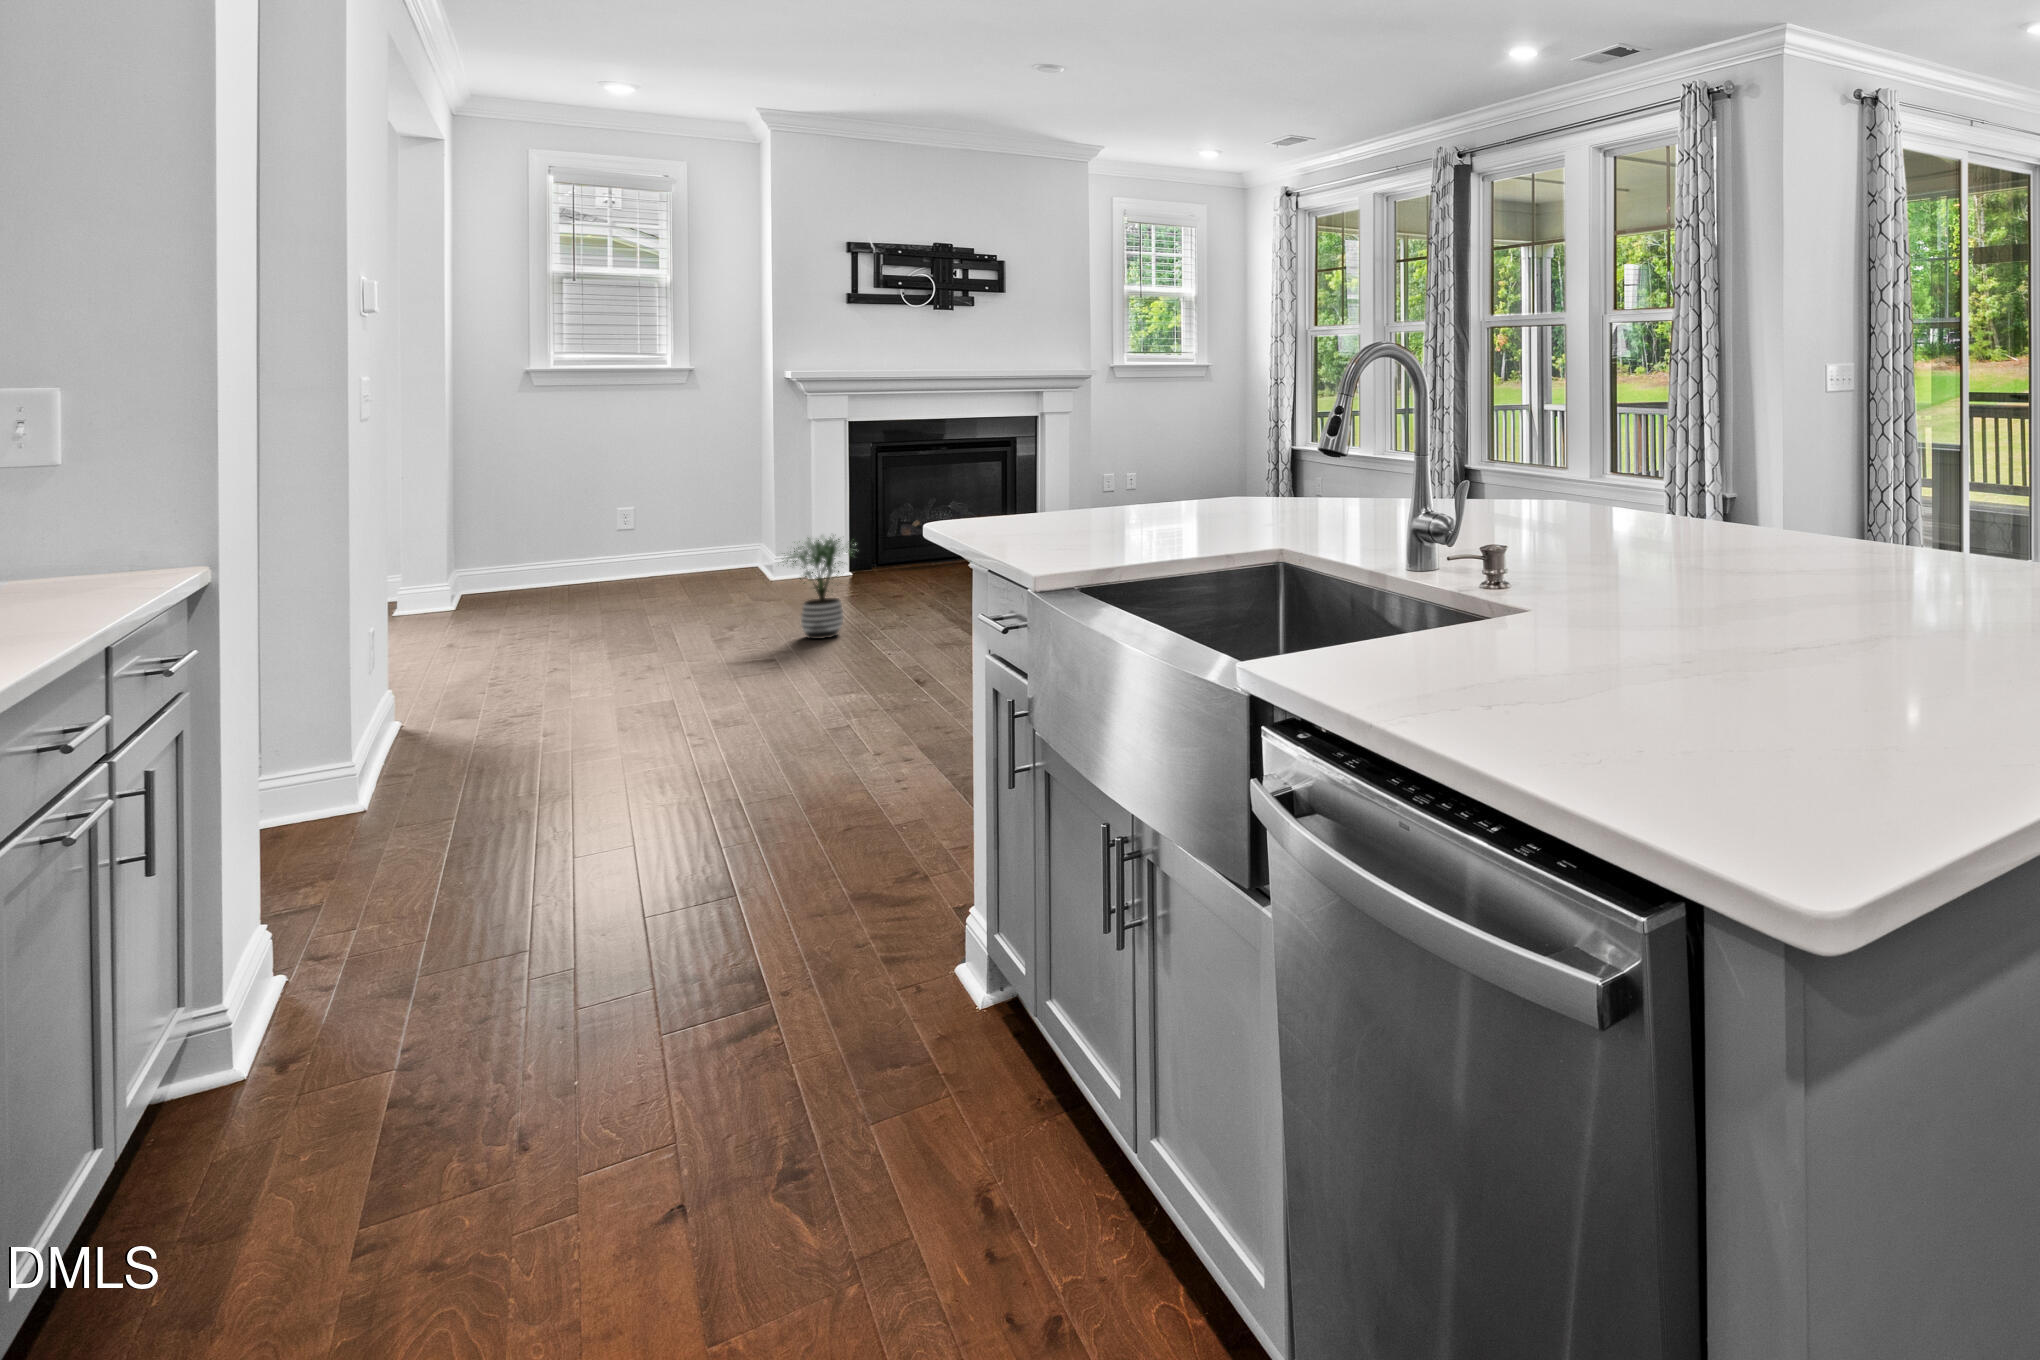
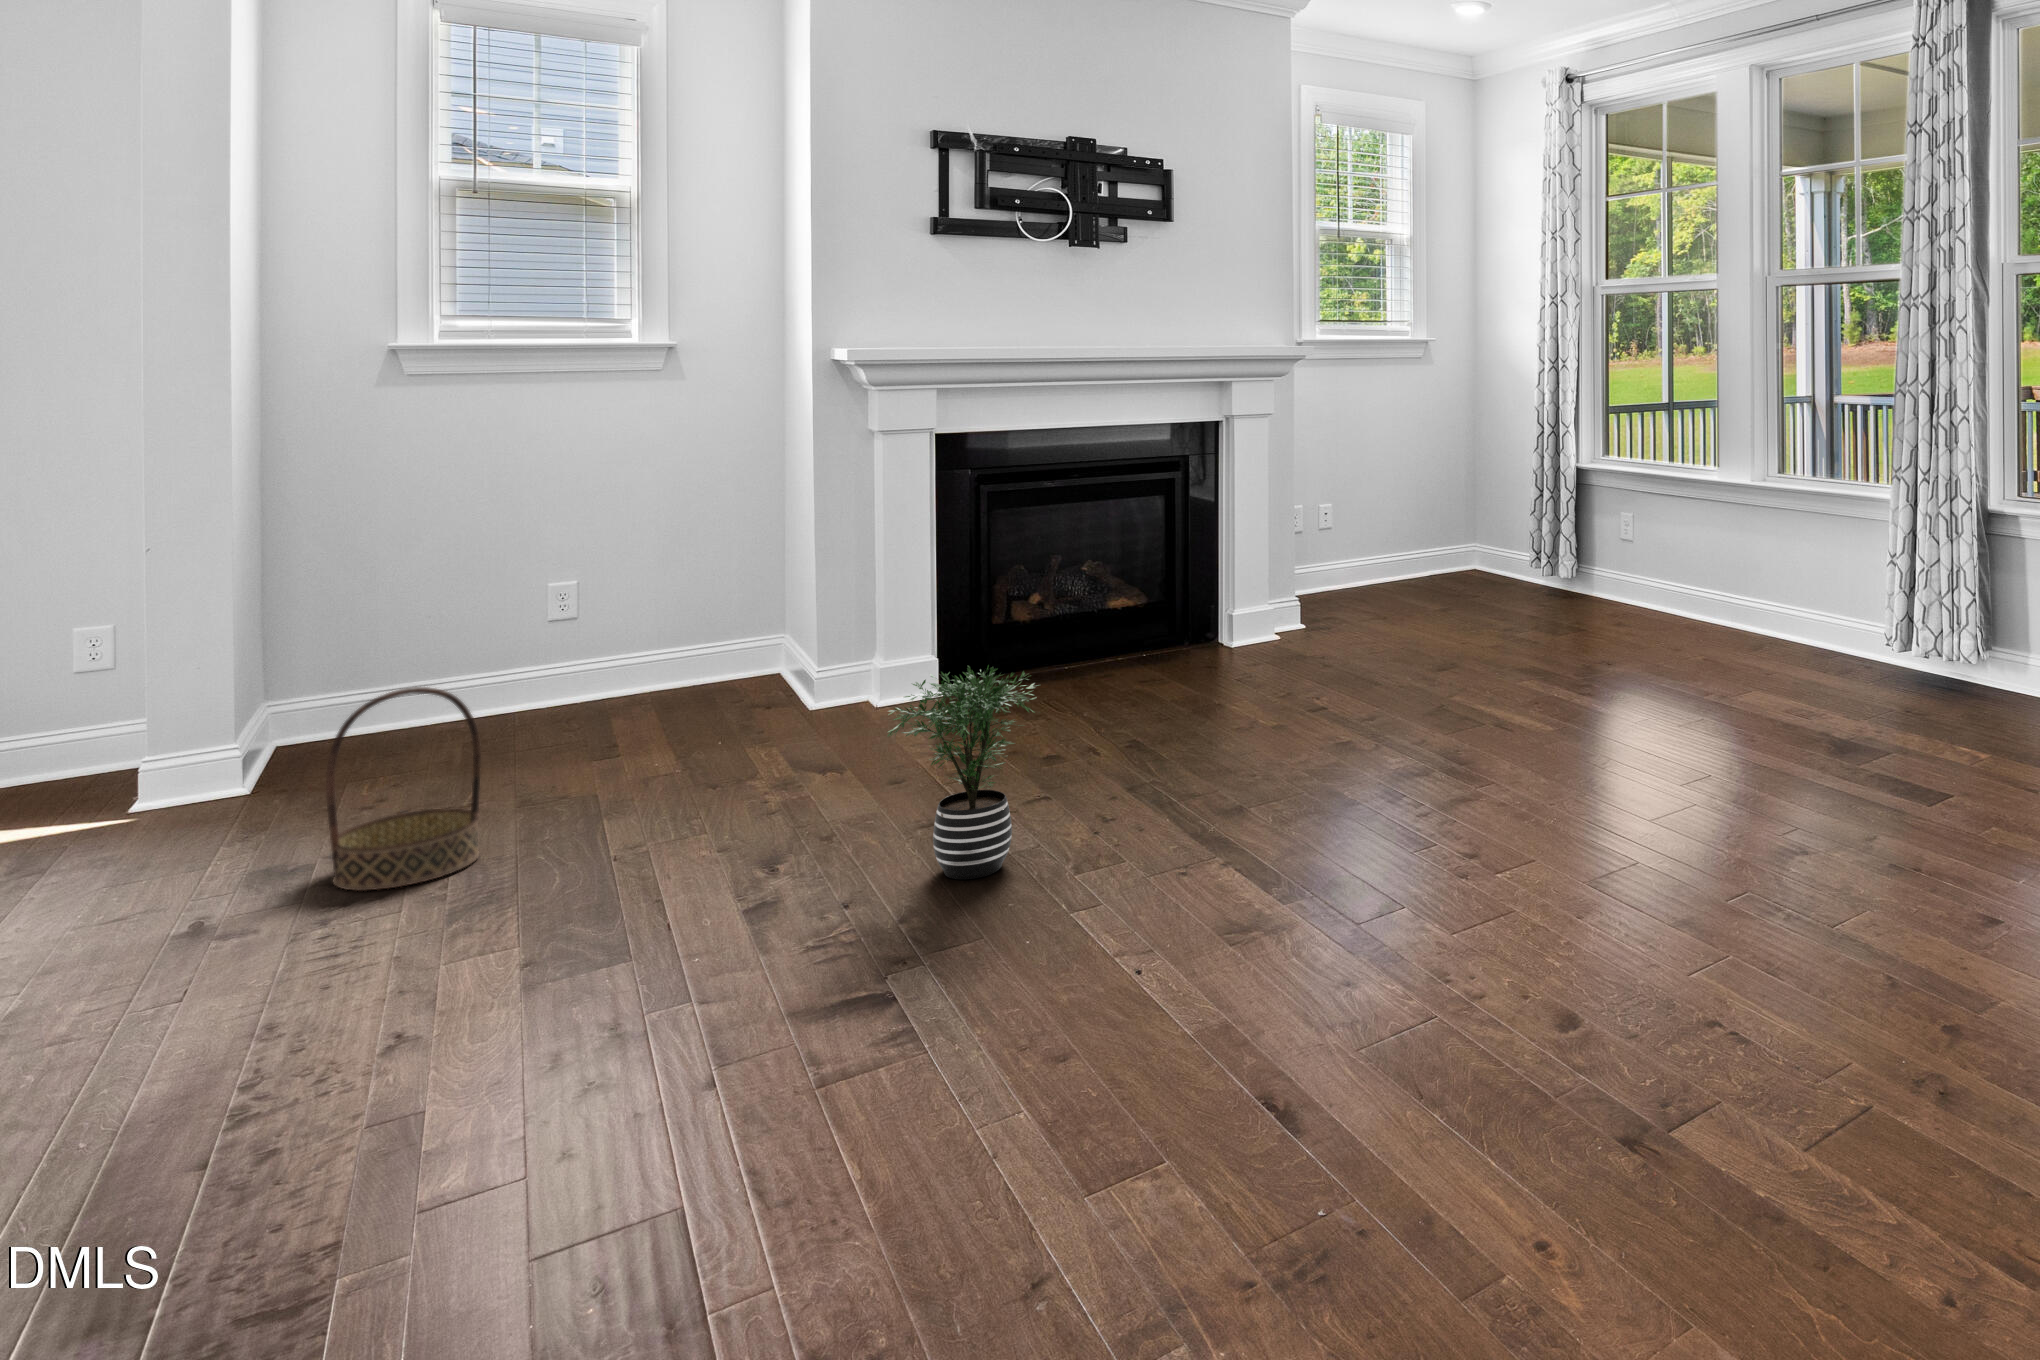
basket: none [498,543,575,641] -> present [326,687,481,891]

